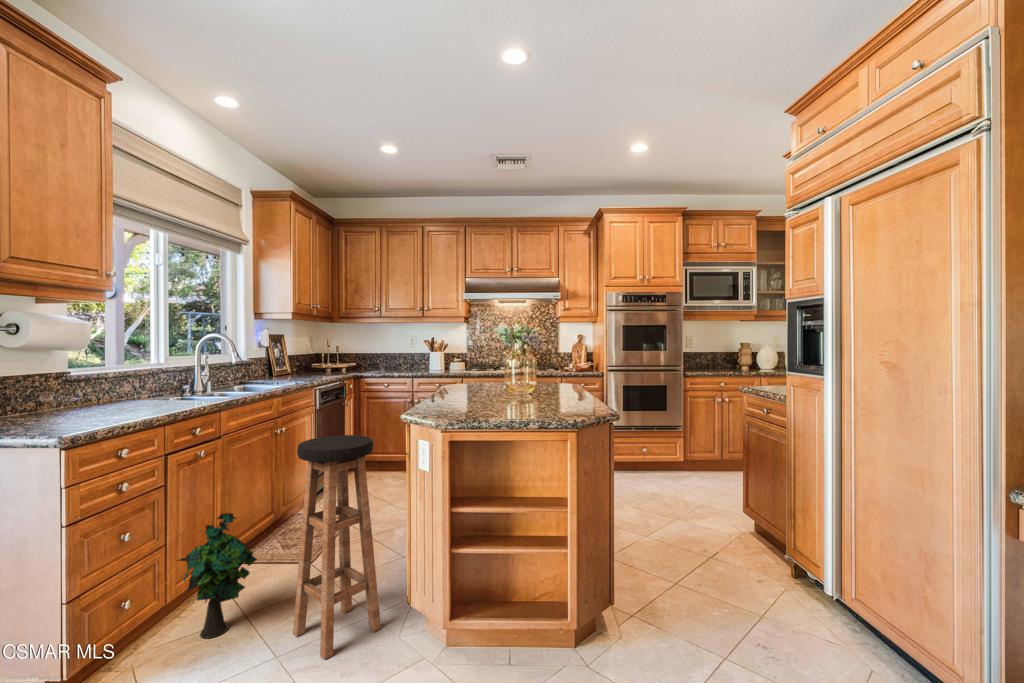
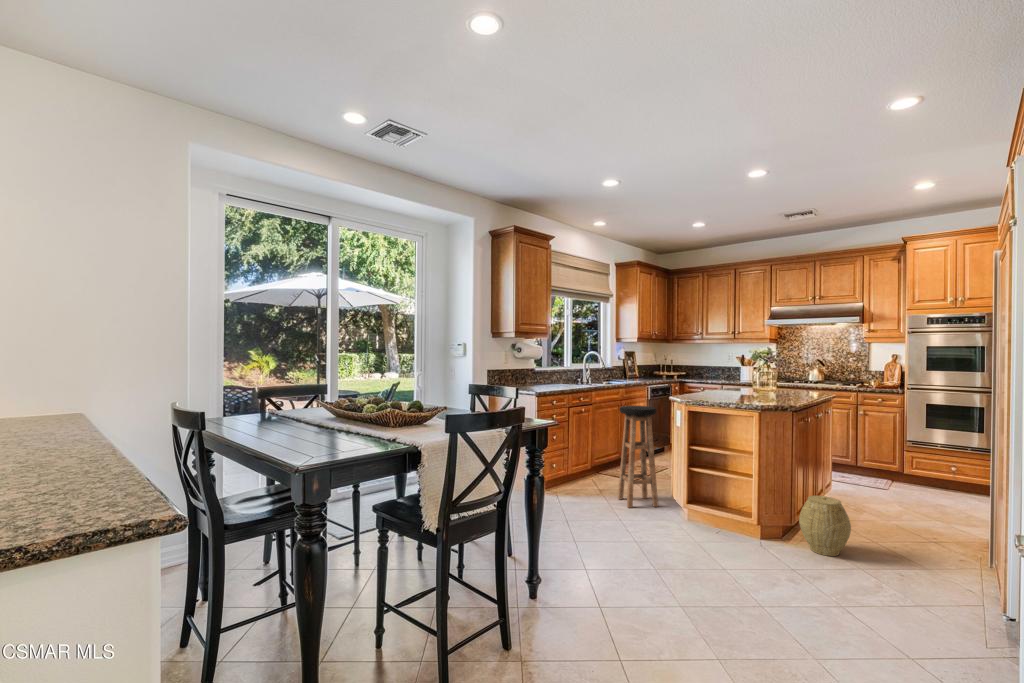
decorative plant: present [178,513,256,638] -> none [572,436,604,491]
woven basket: none [629,549,701,651] -> present [799,496,851,556]

